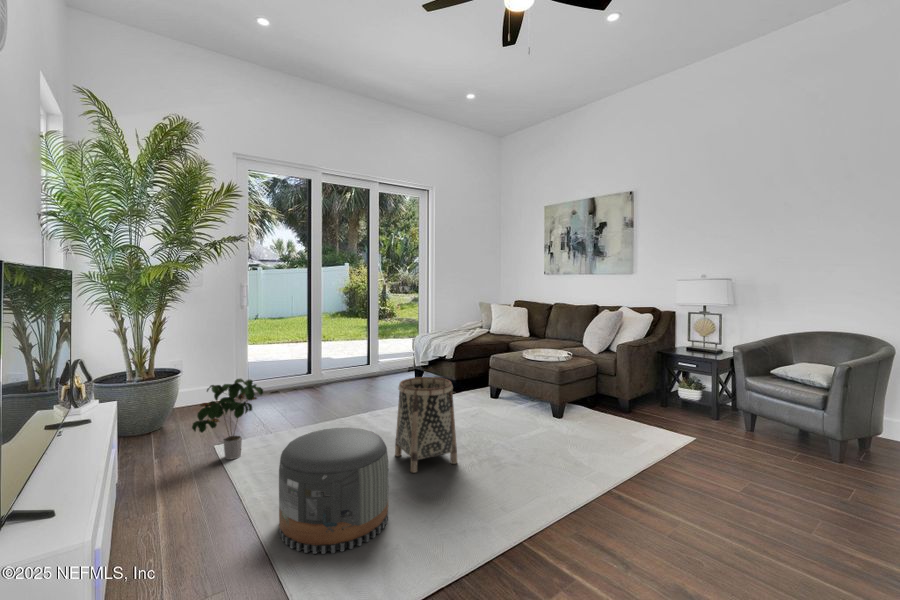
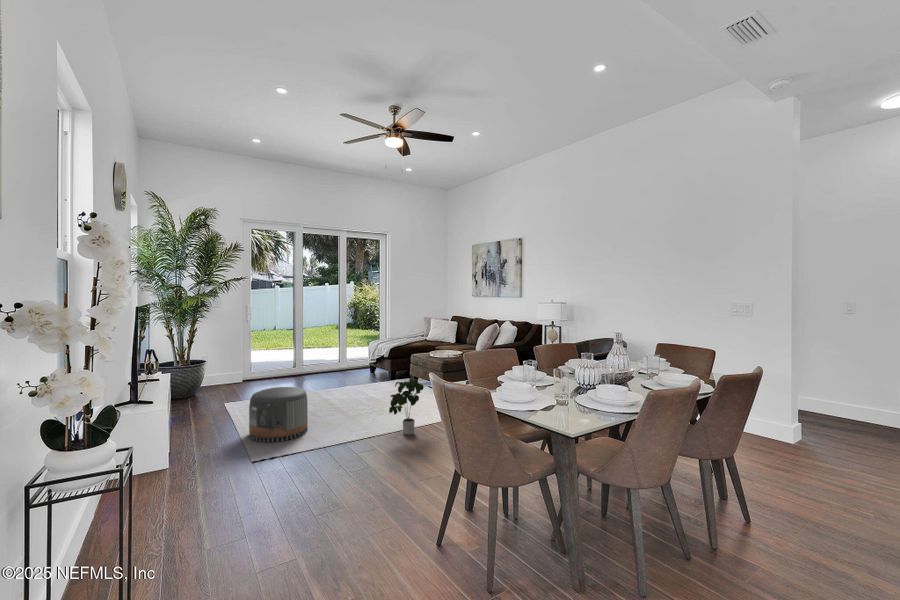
basket: present [395,377,457,473] -> none [327,364,361,417]
potted plant: present [192,379,263,460] -> present [389,378,424,435]

